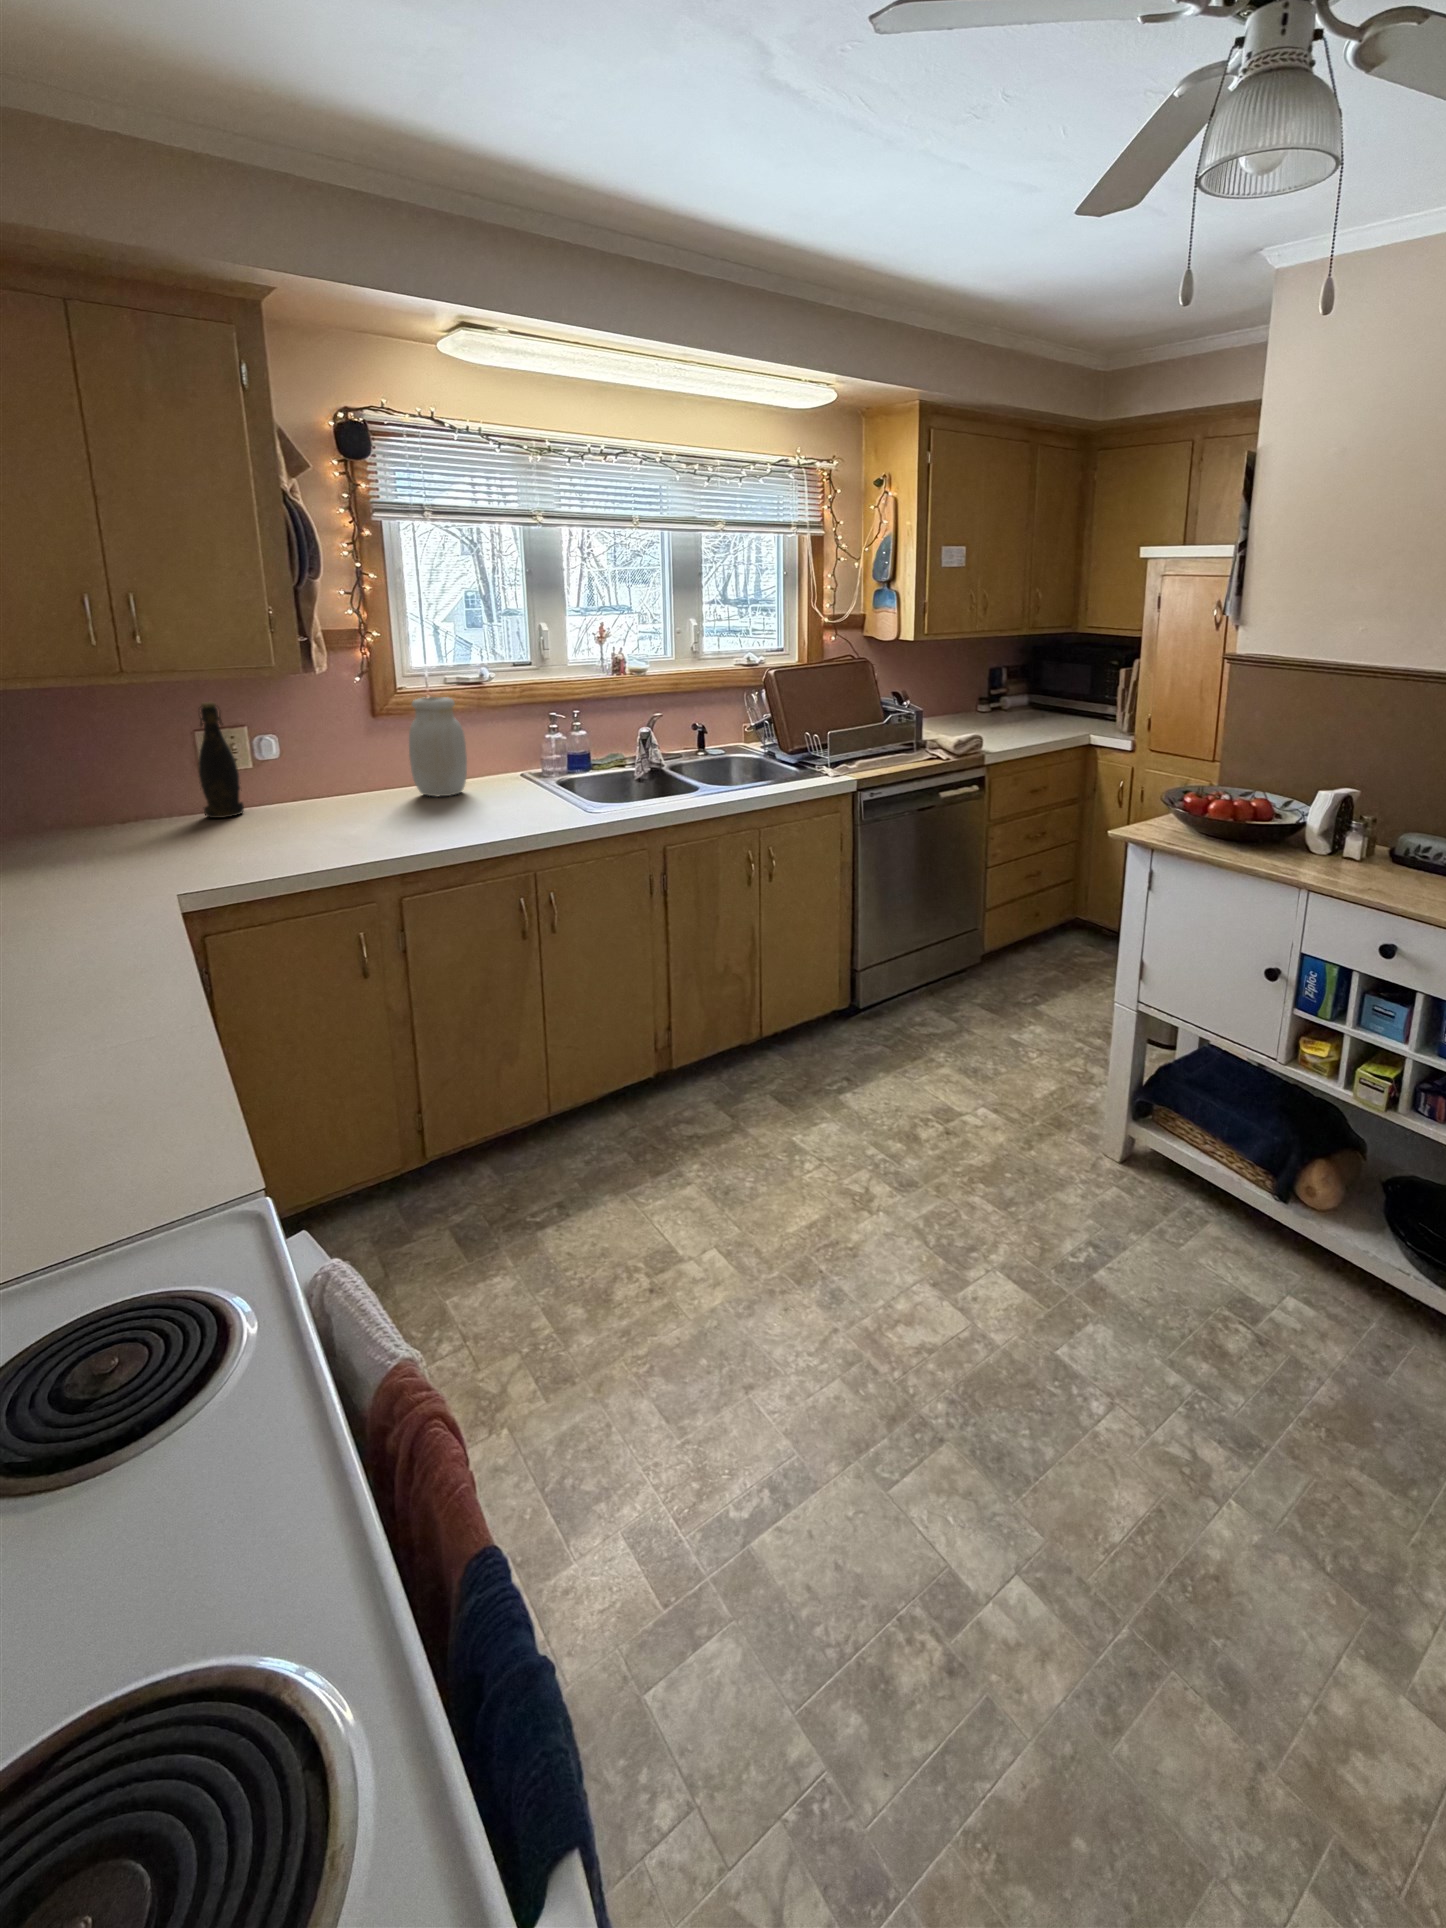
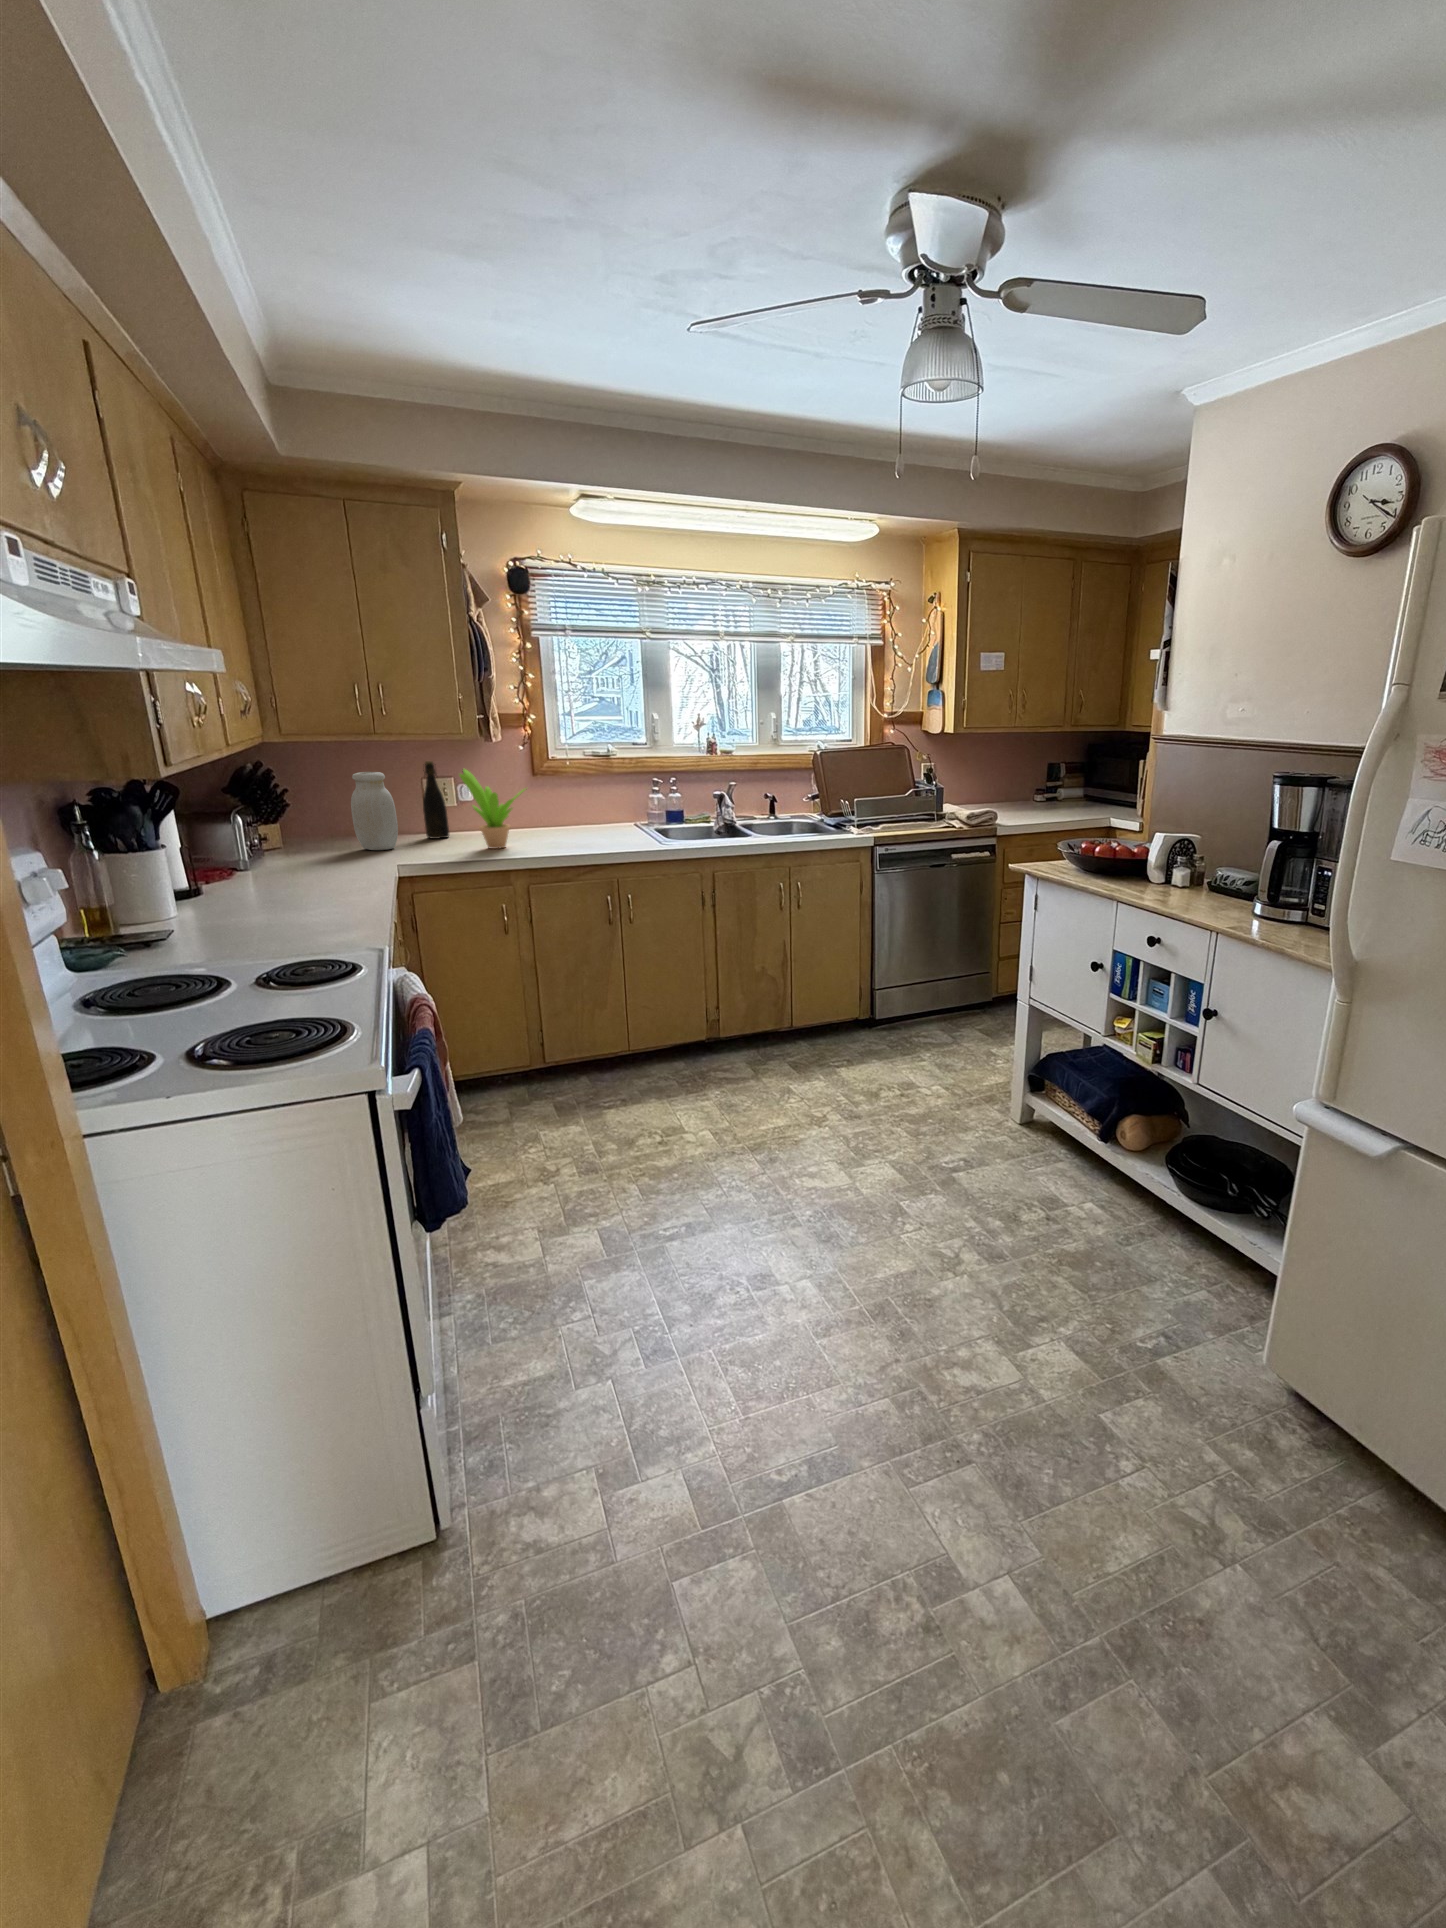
jar: present [409,697,467,796] -> present [351,772,398,850]
potted plant: none [271,716,383,837] -> present [459,769,525,849]

